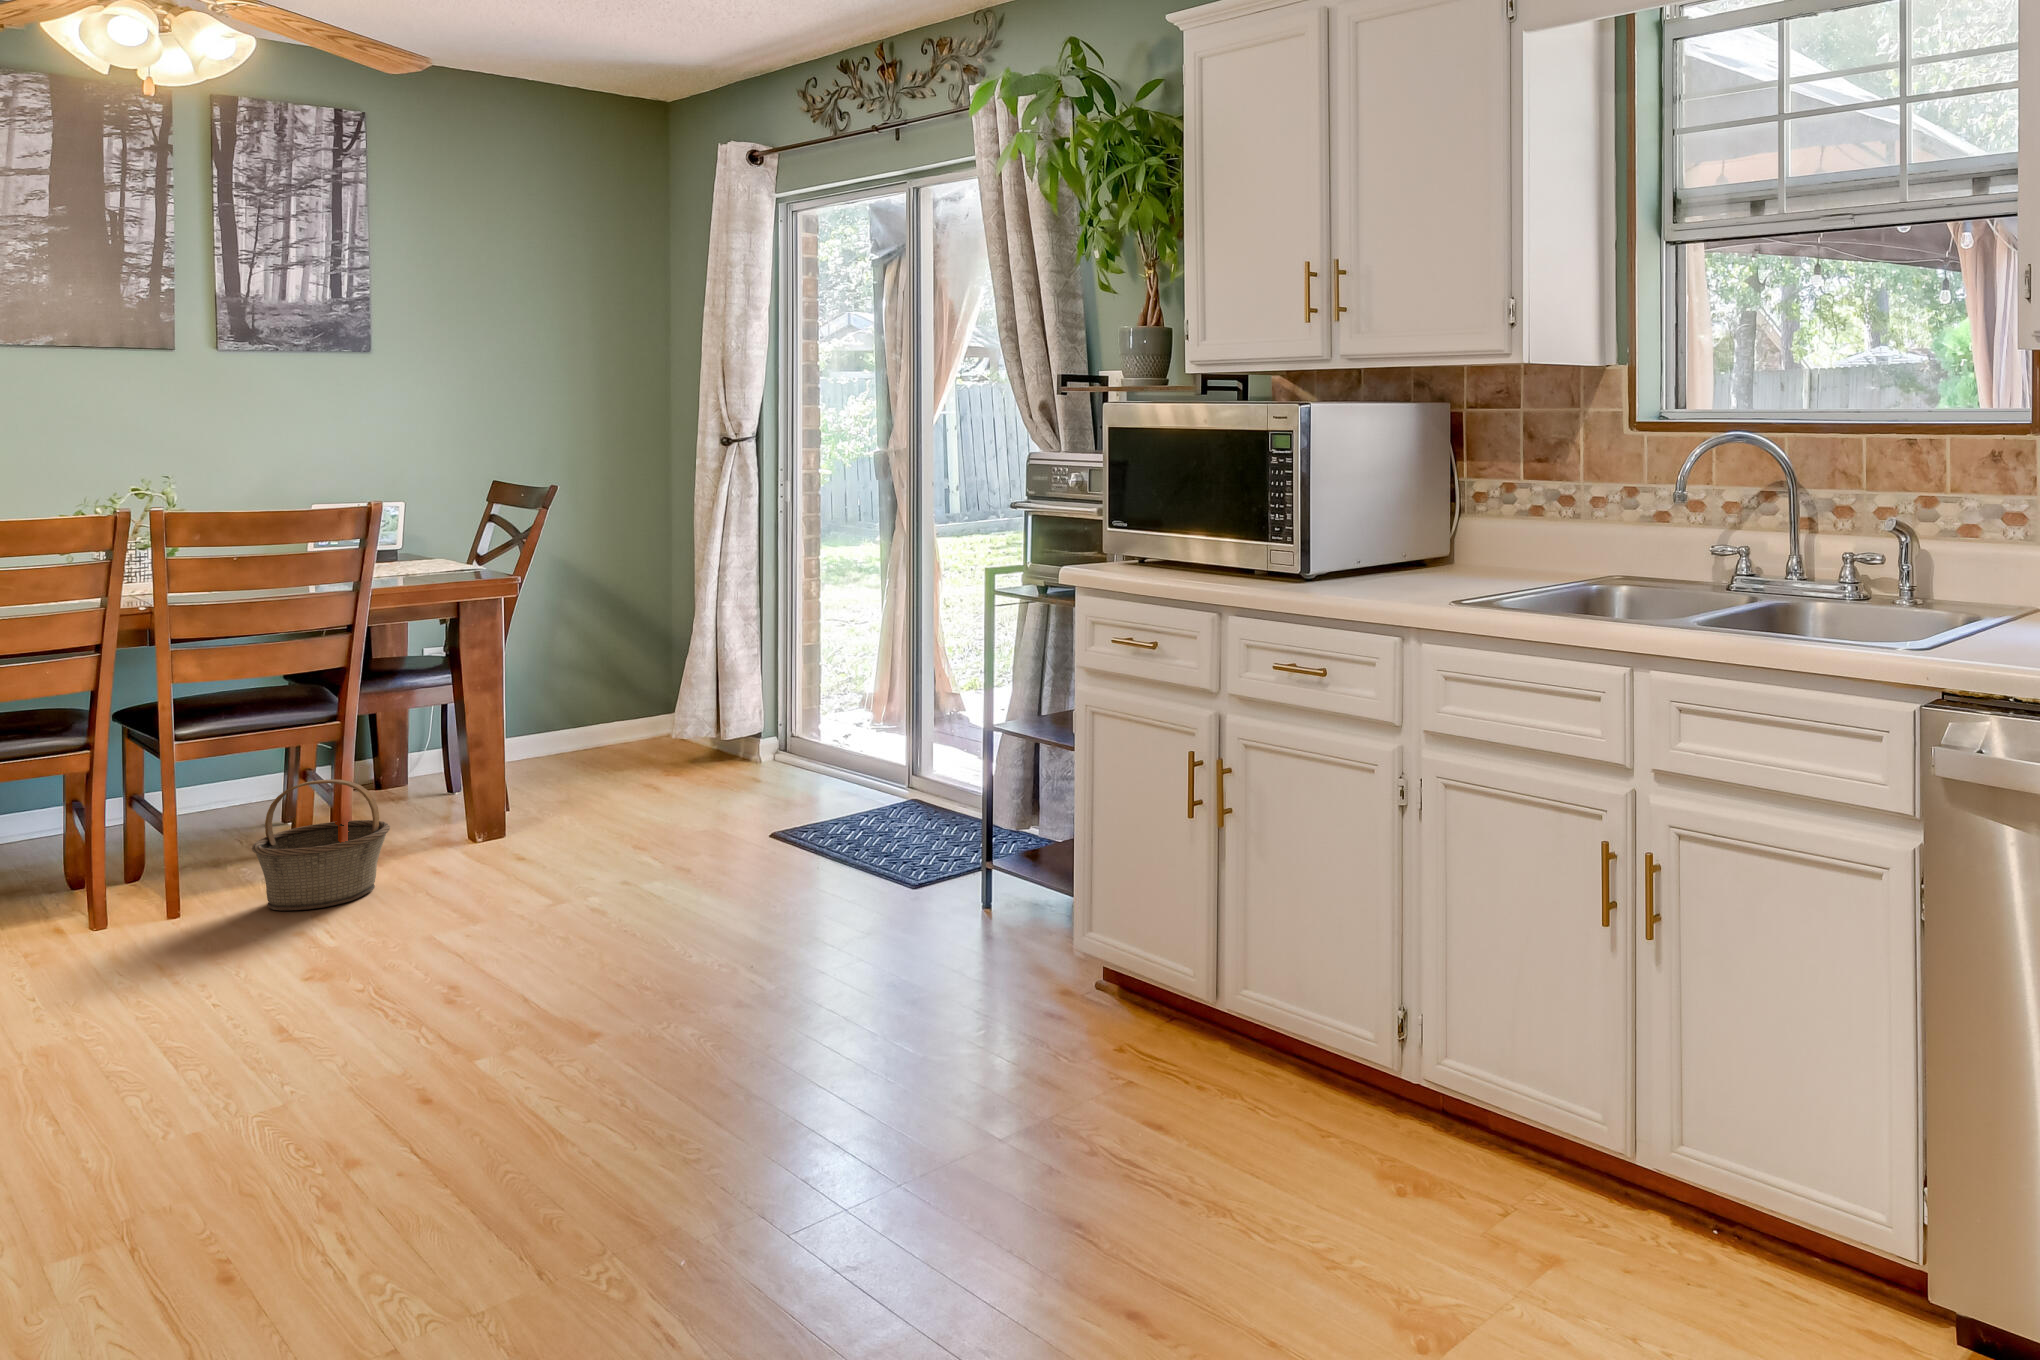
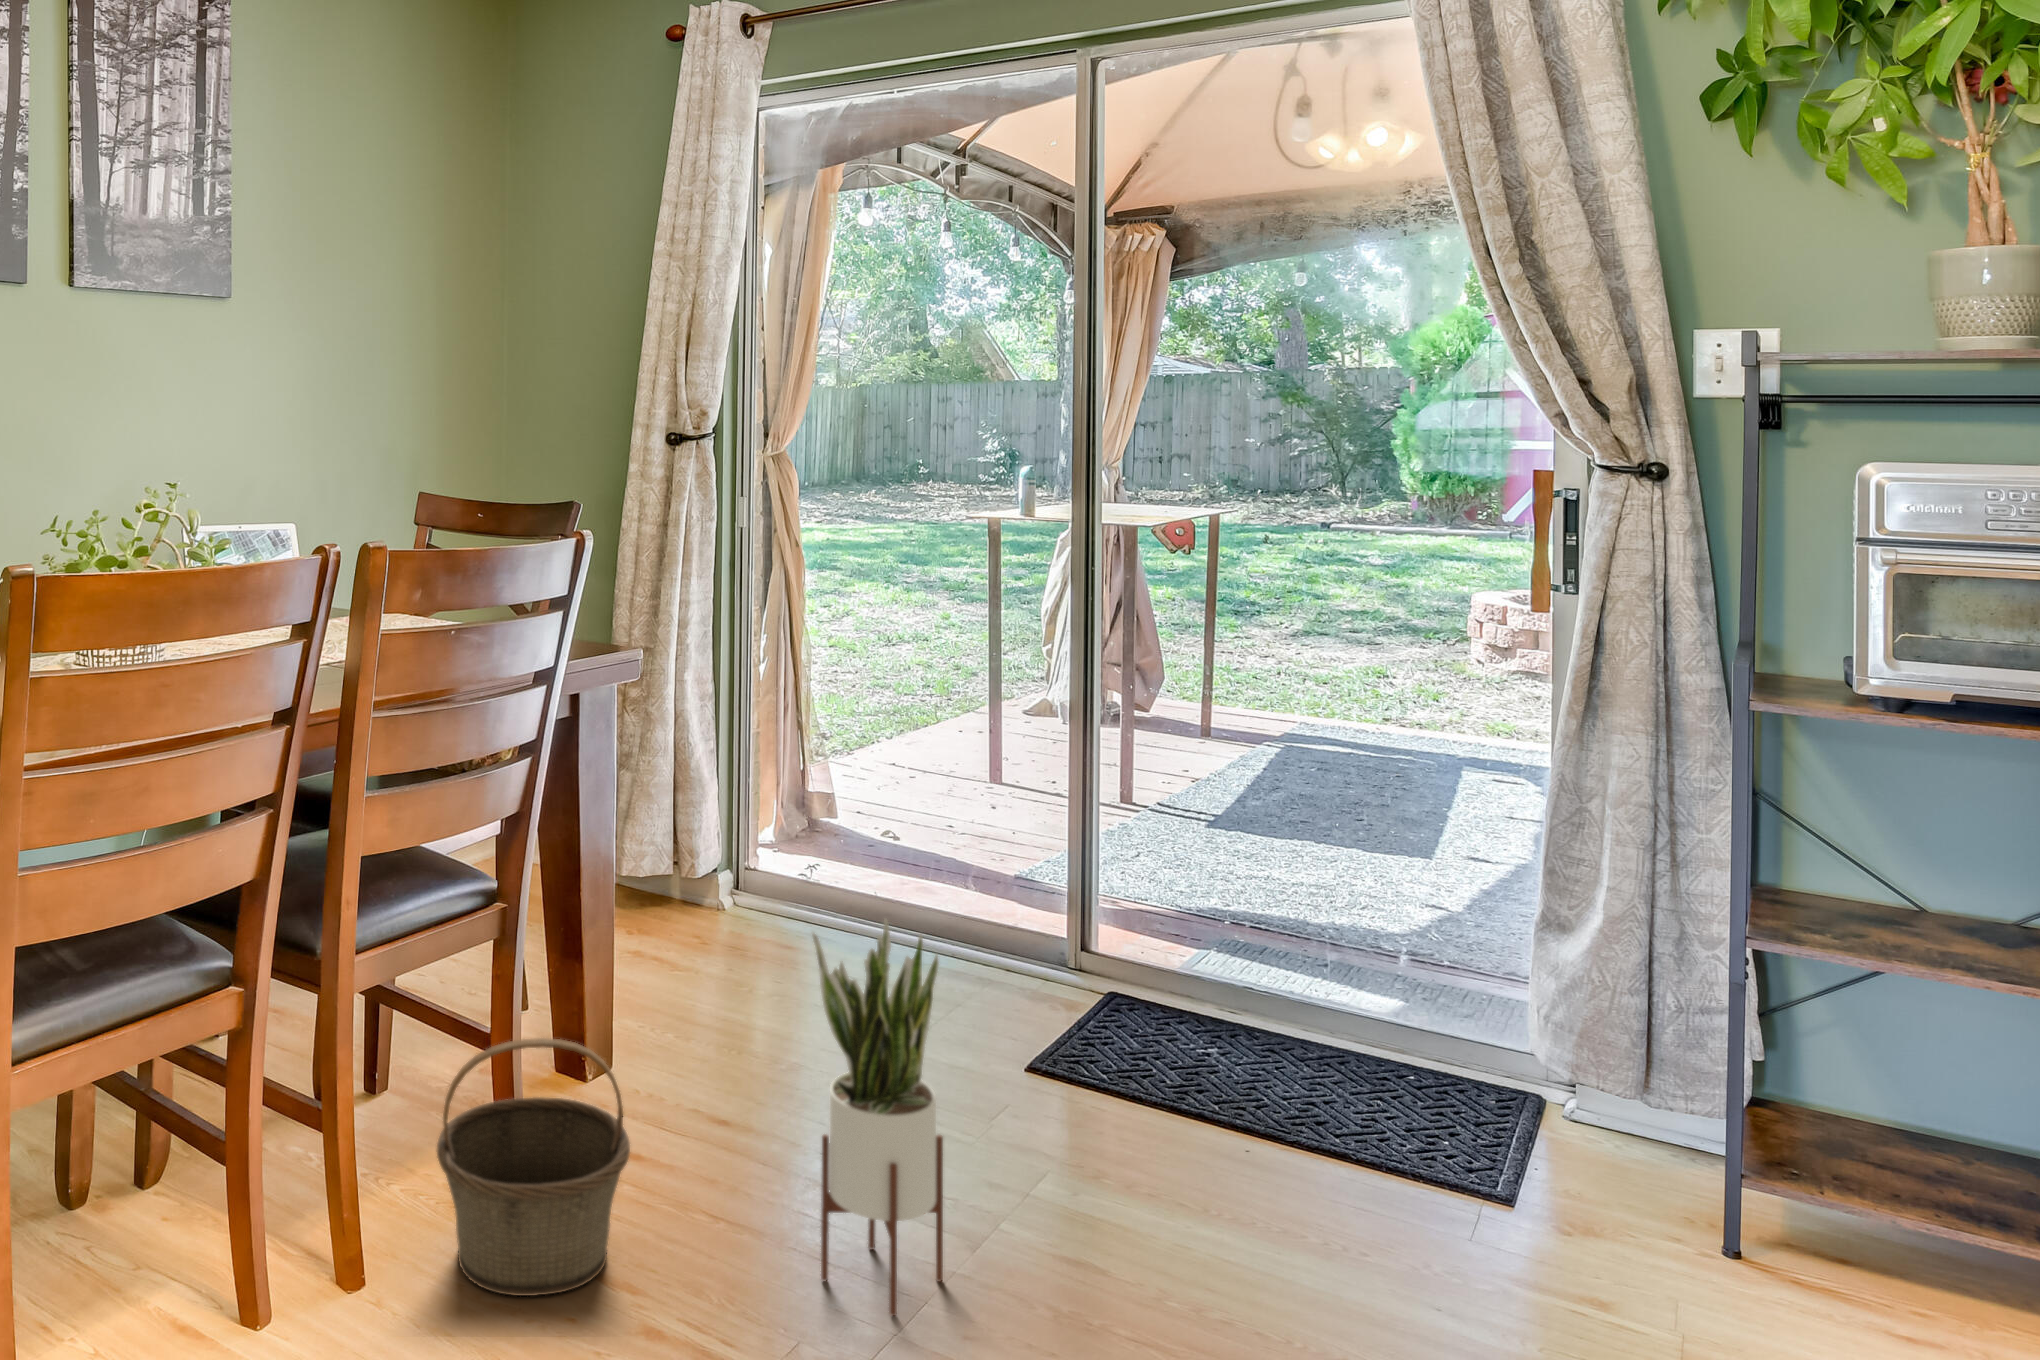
potted plant: none [445,704,548,912] -> present [812,919,943,1316]

